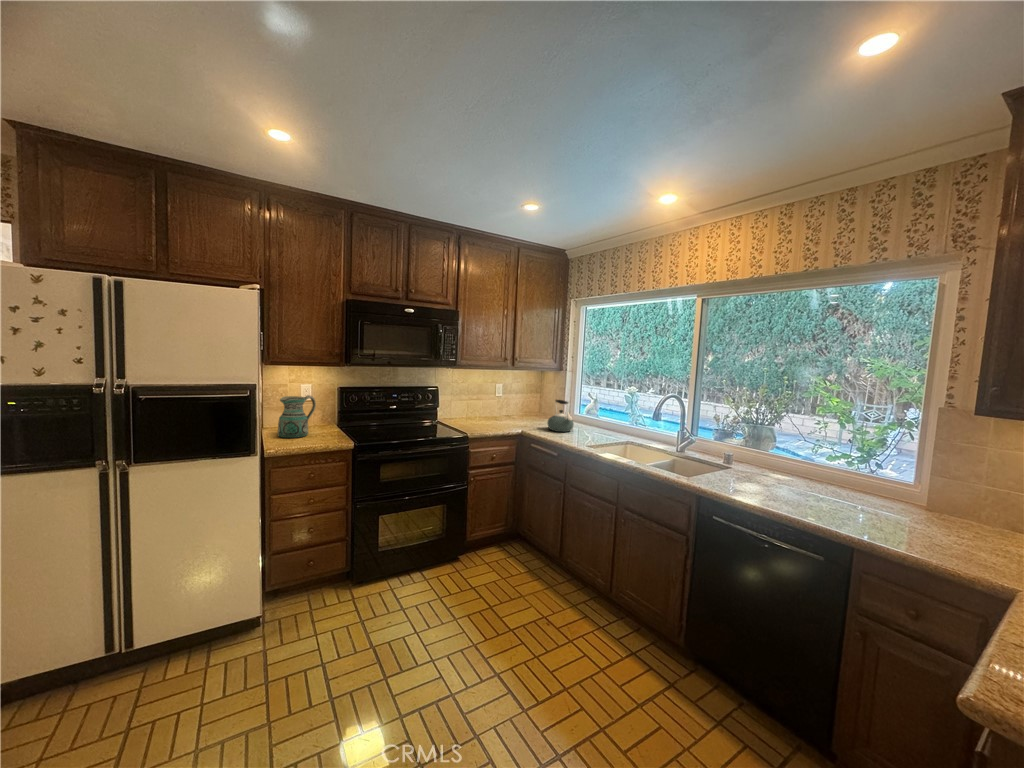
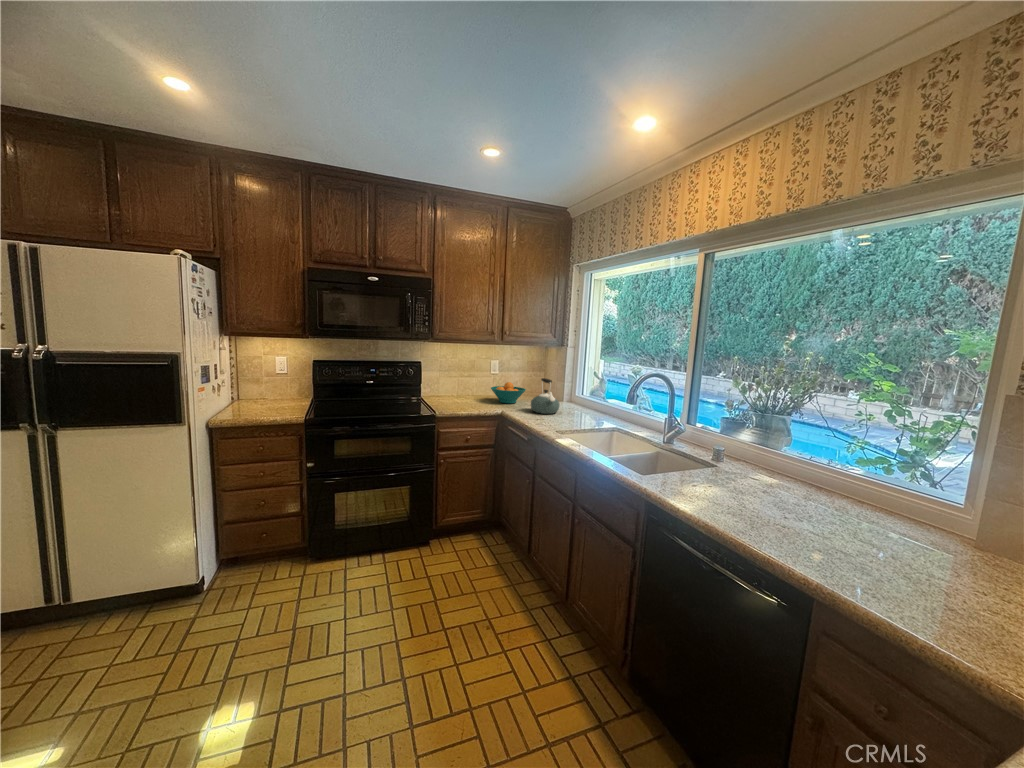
ceramic pitcher: present [278,395,316,438] -> none [240,368,282,410]
fruit bowl: none [504,404,536,423] -> present [491,382,526,403]

